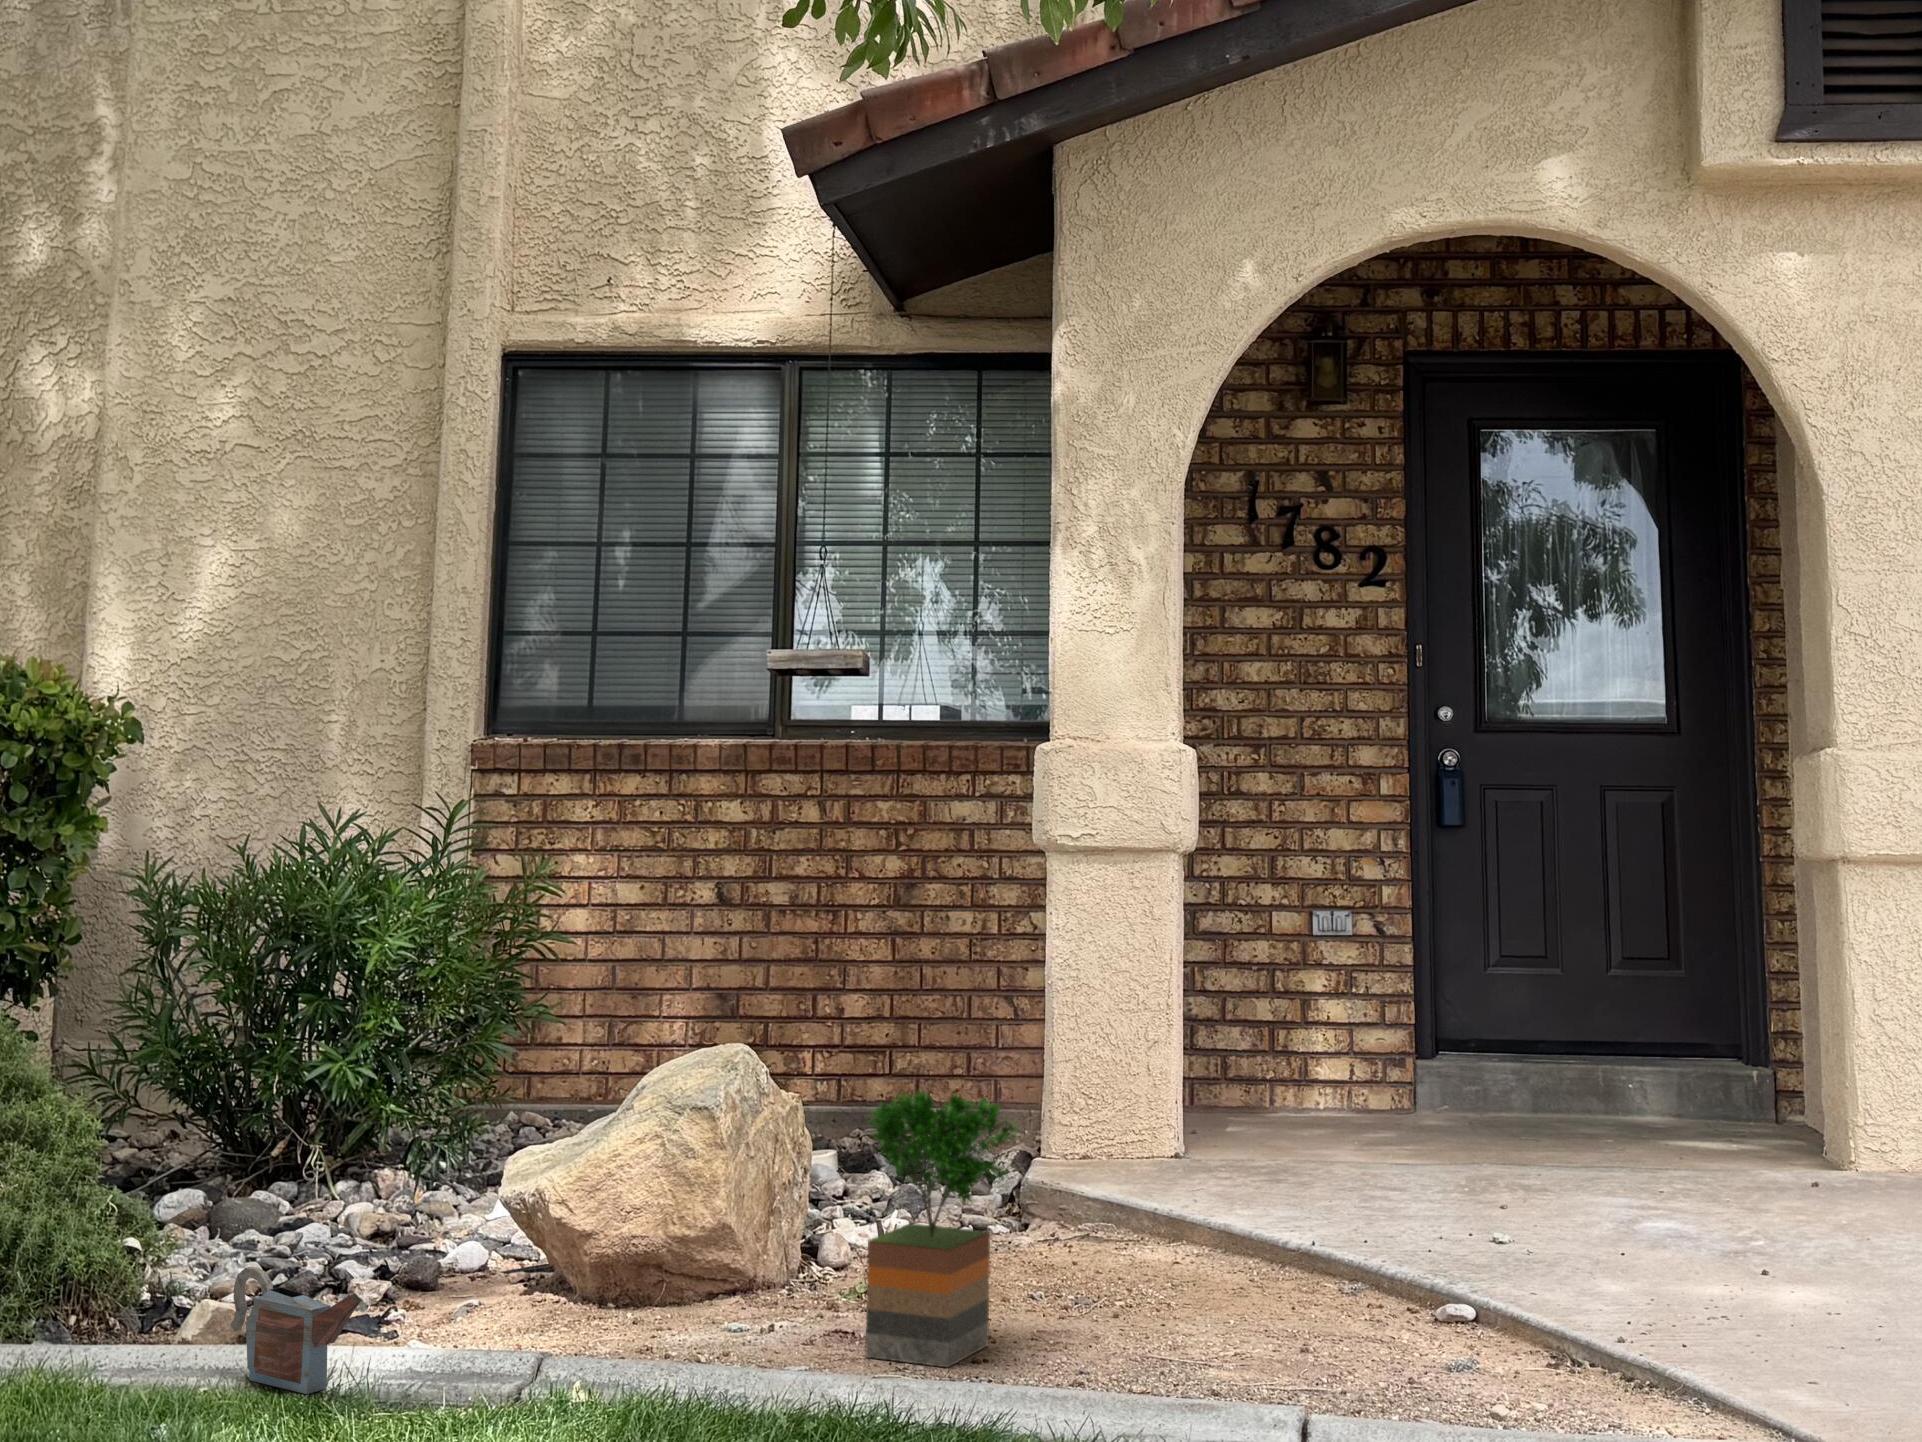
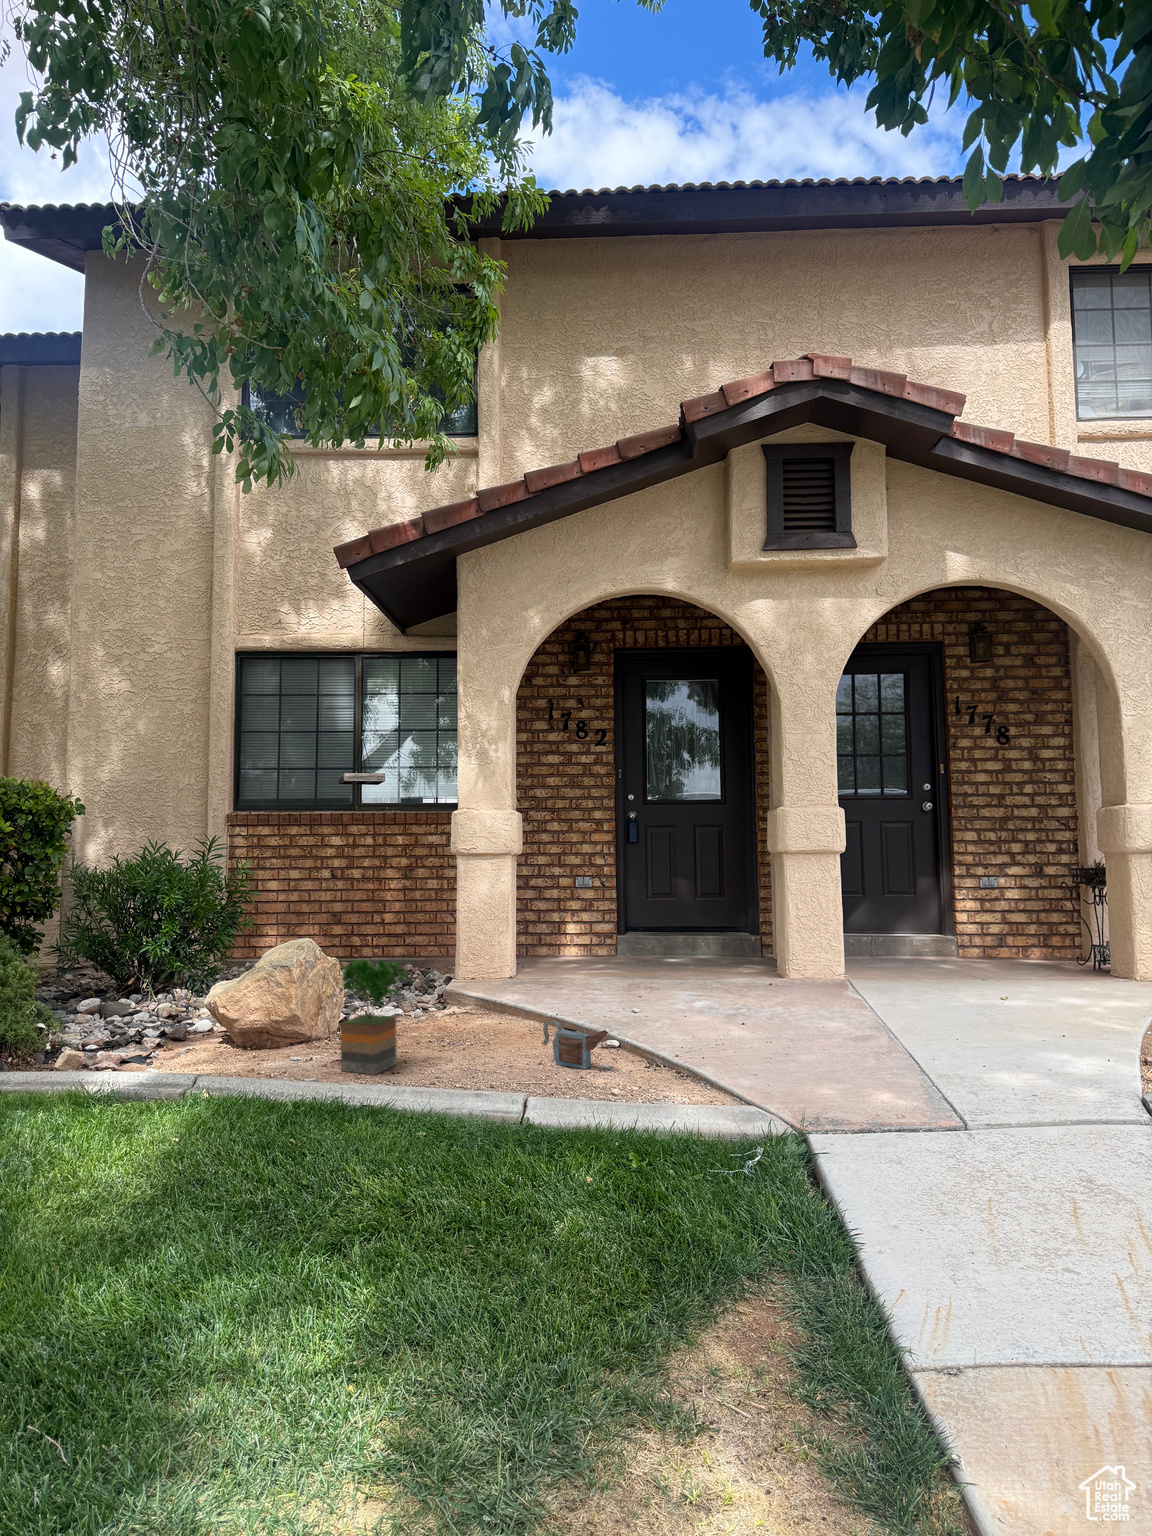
watering can: present [230,1267,362,1394] -> present [543,1020,608,1069]

